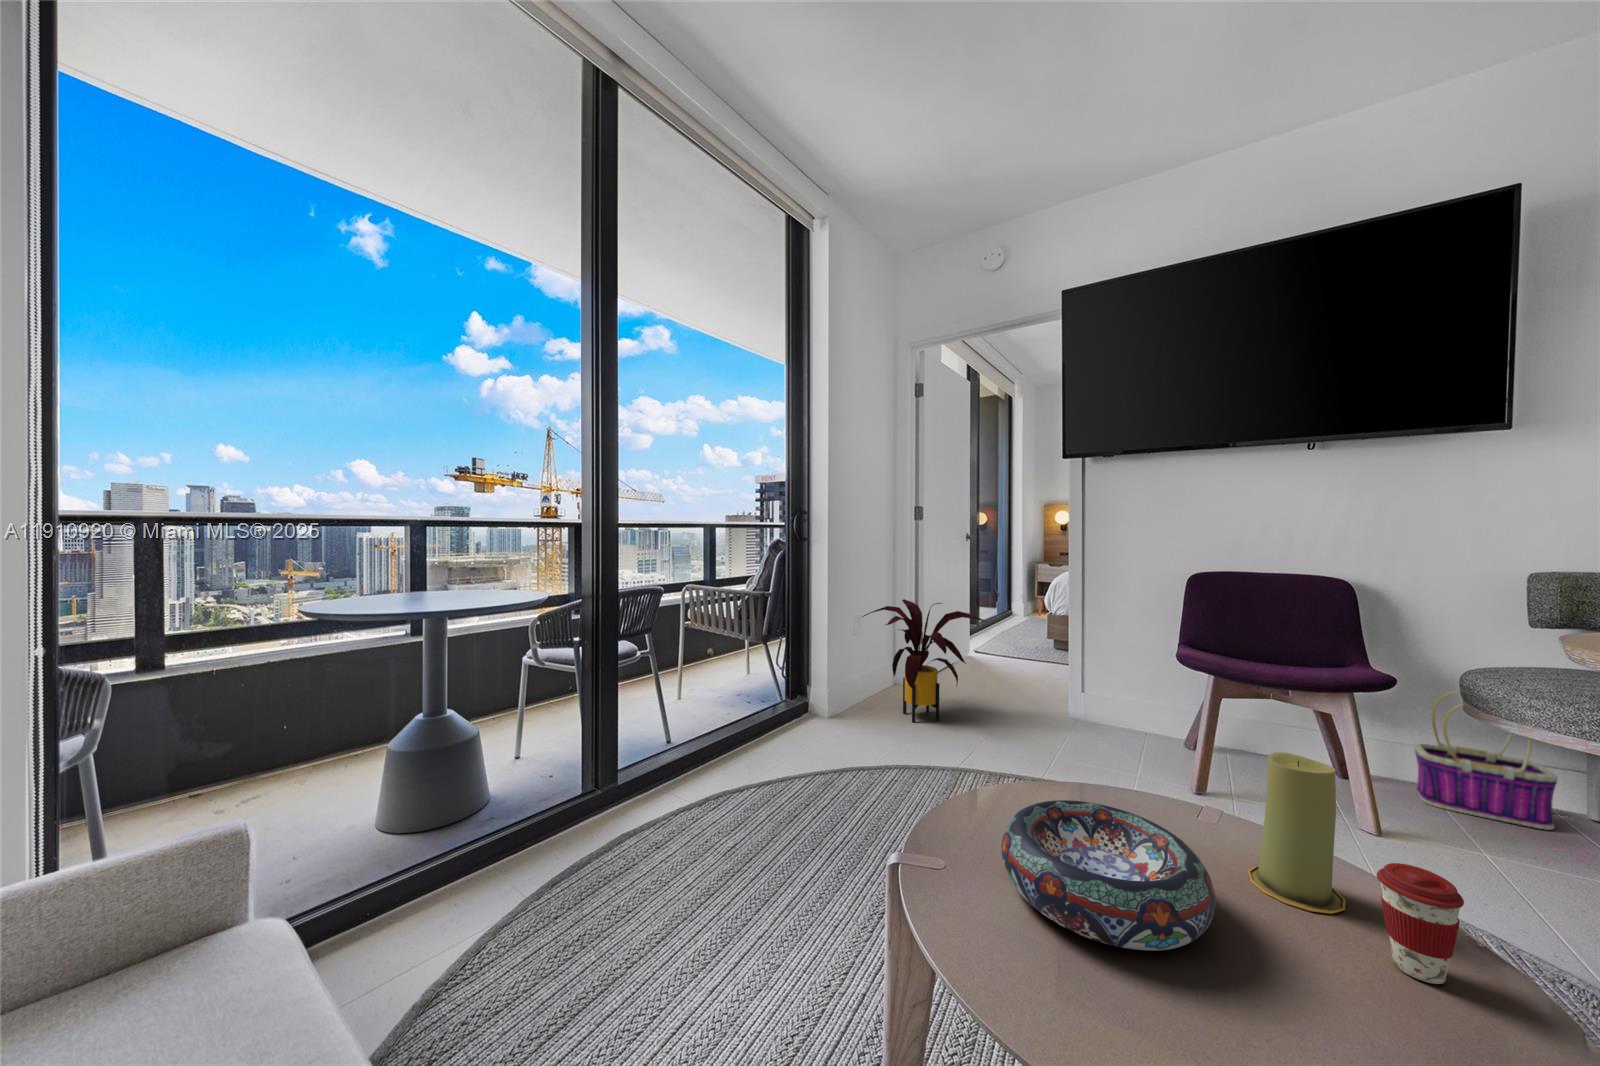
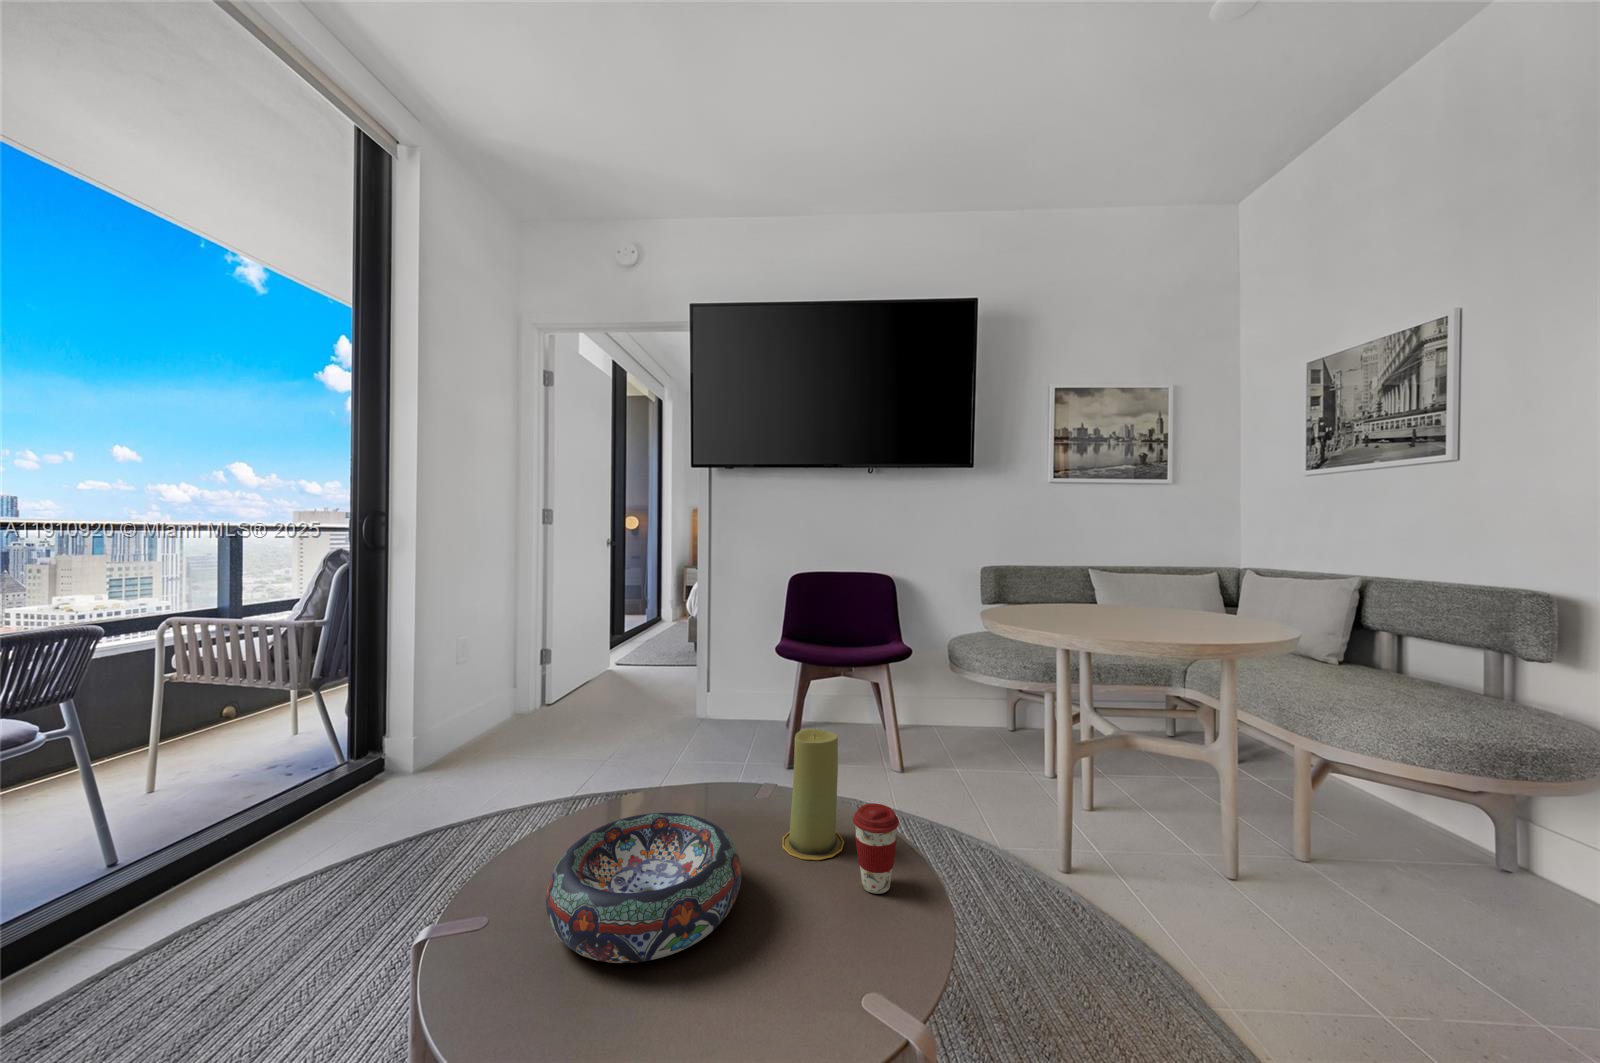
house plant: present [863,599,986,722] -> none [467,615,615,753]
basket: present [1414,691,1558,830] -> none [925,651,991,741]

